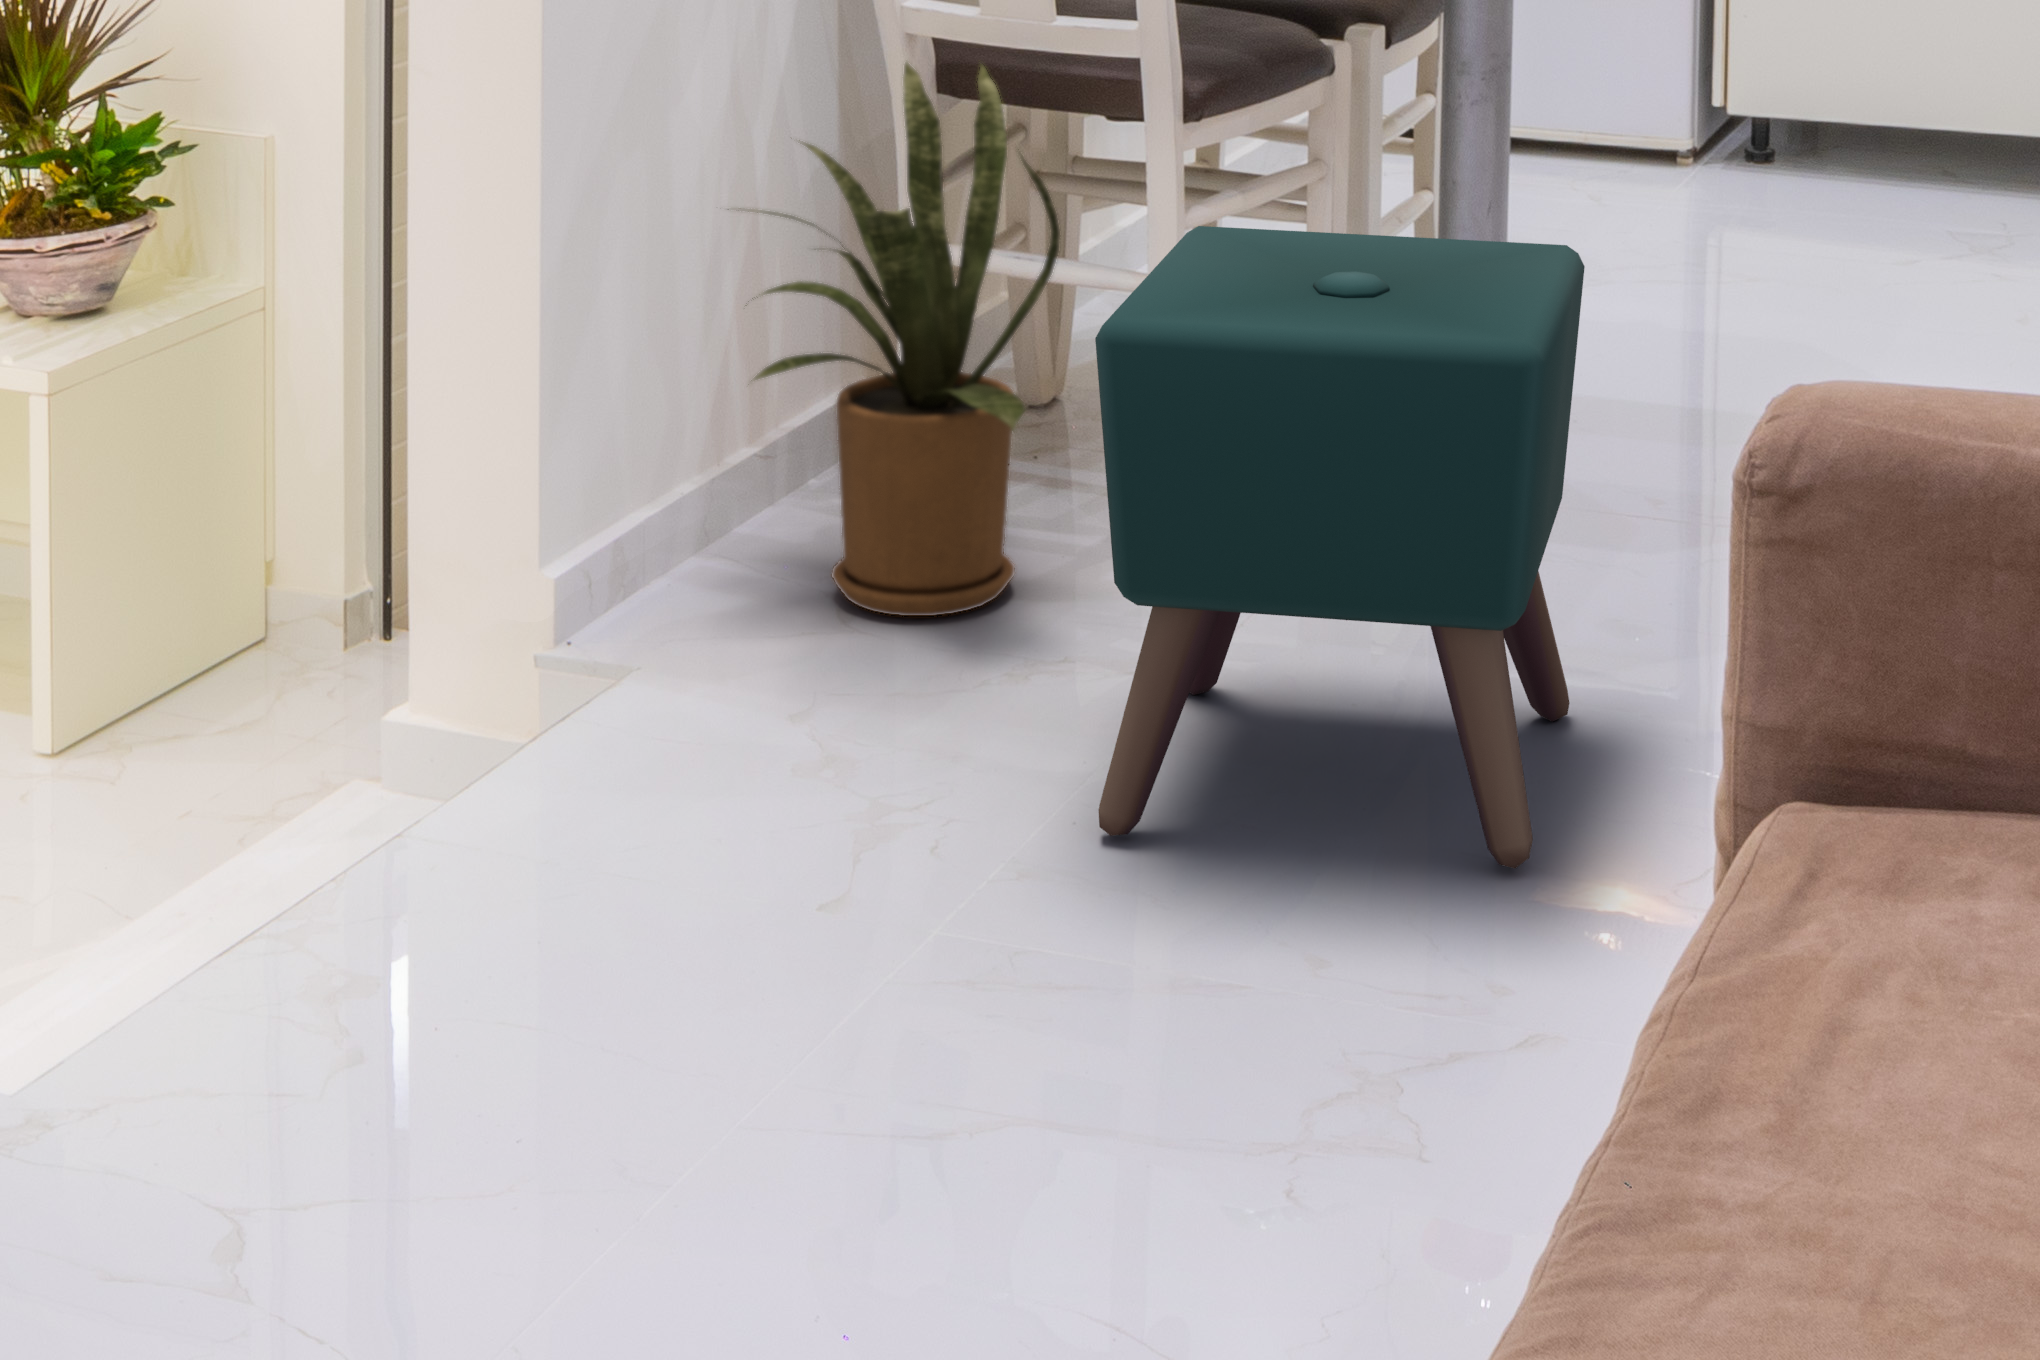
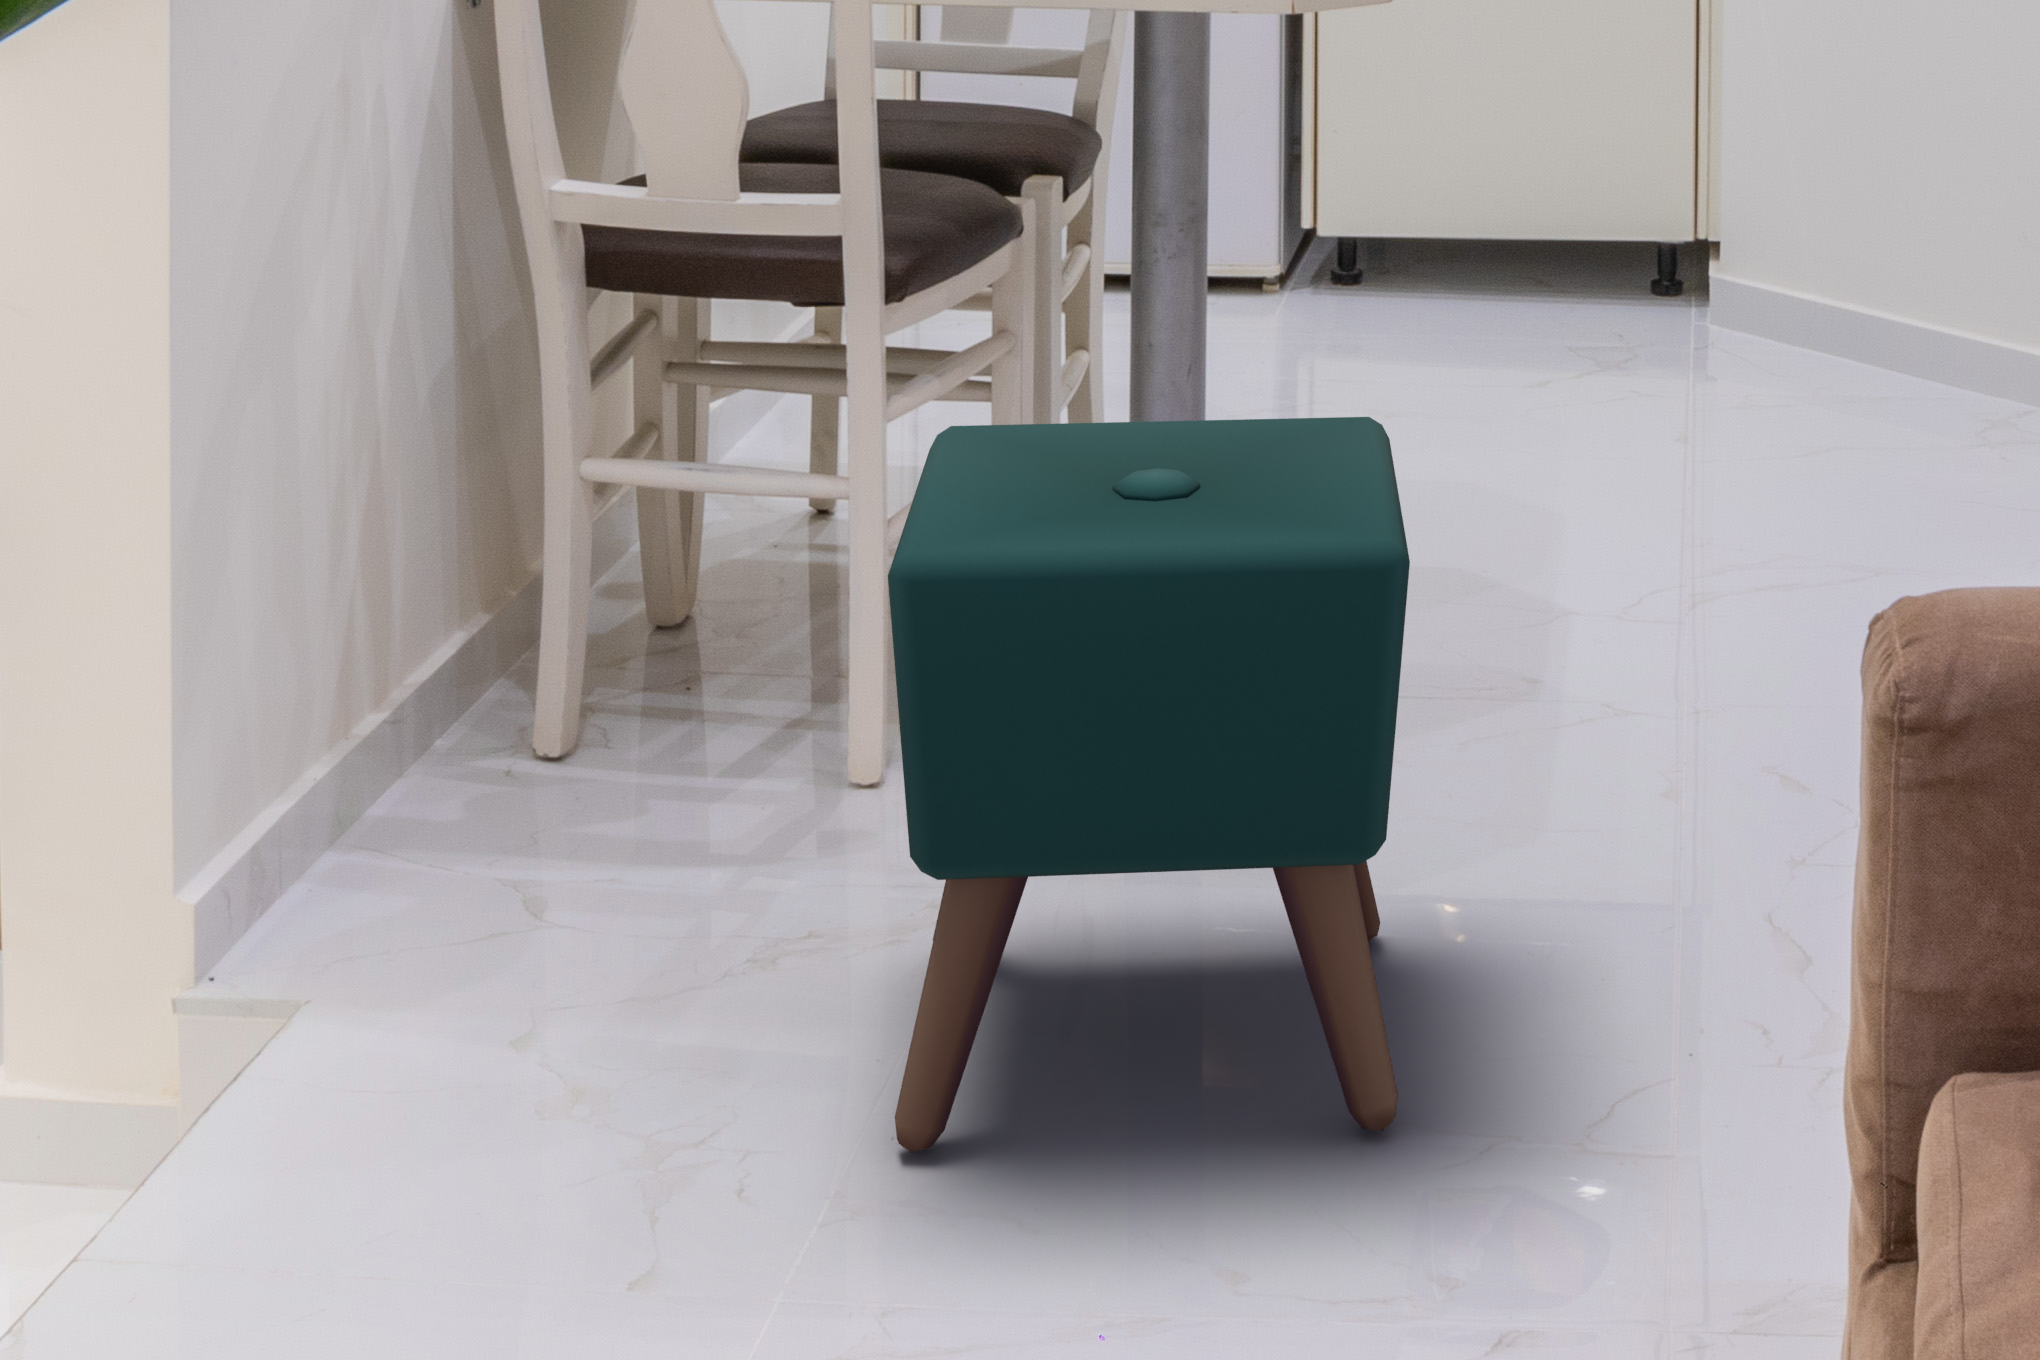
house plant: present [728,63,1060,616] -> none [340,245,763,902]

